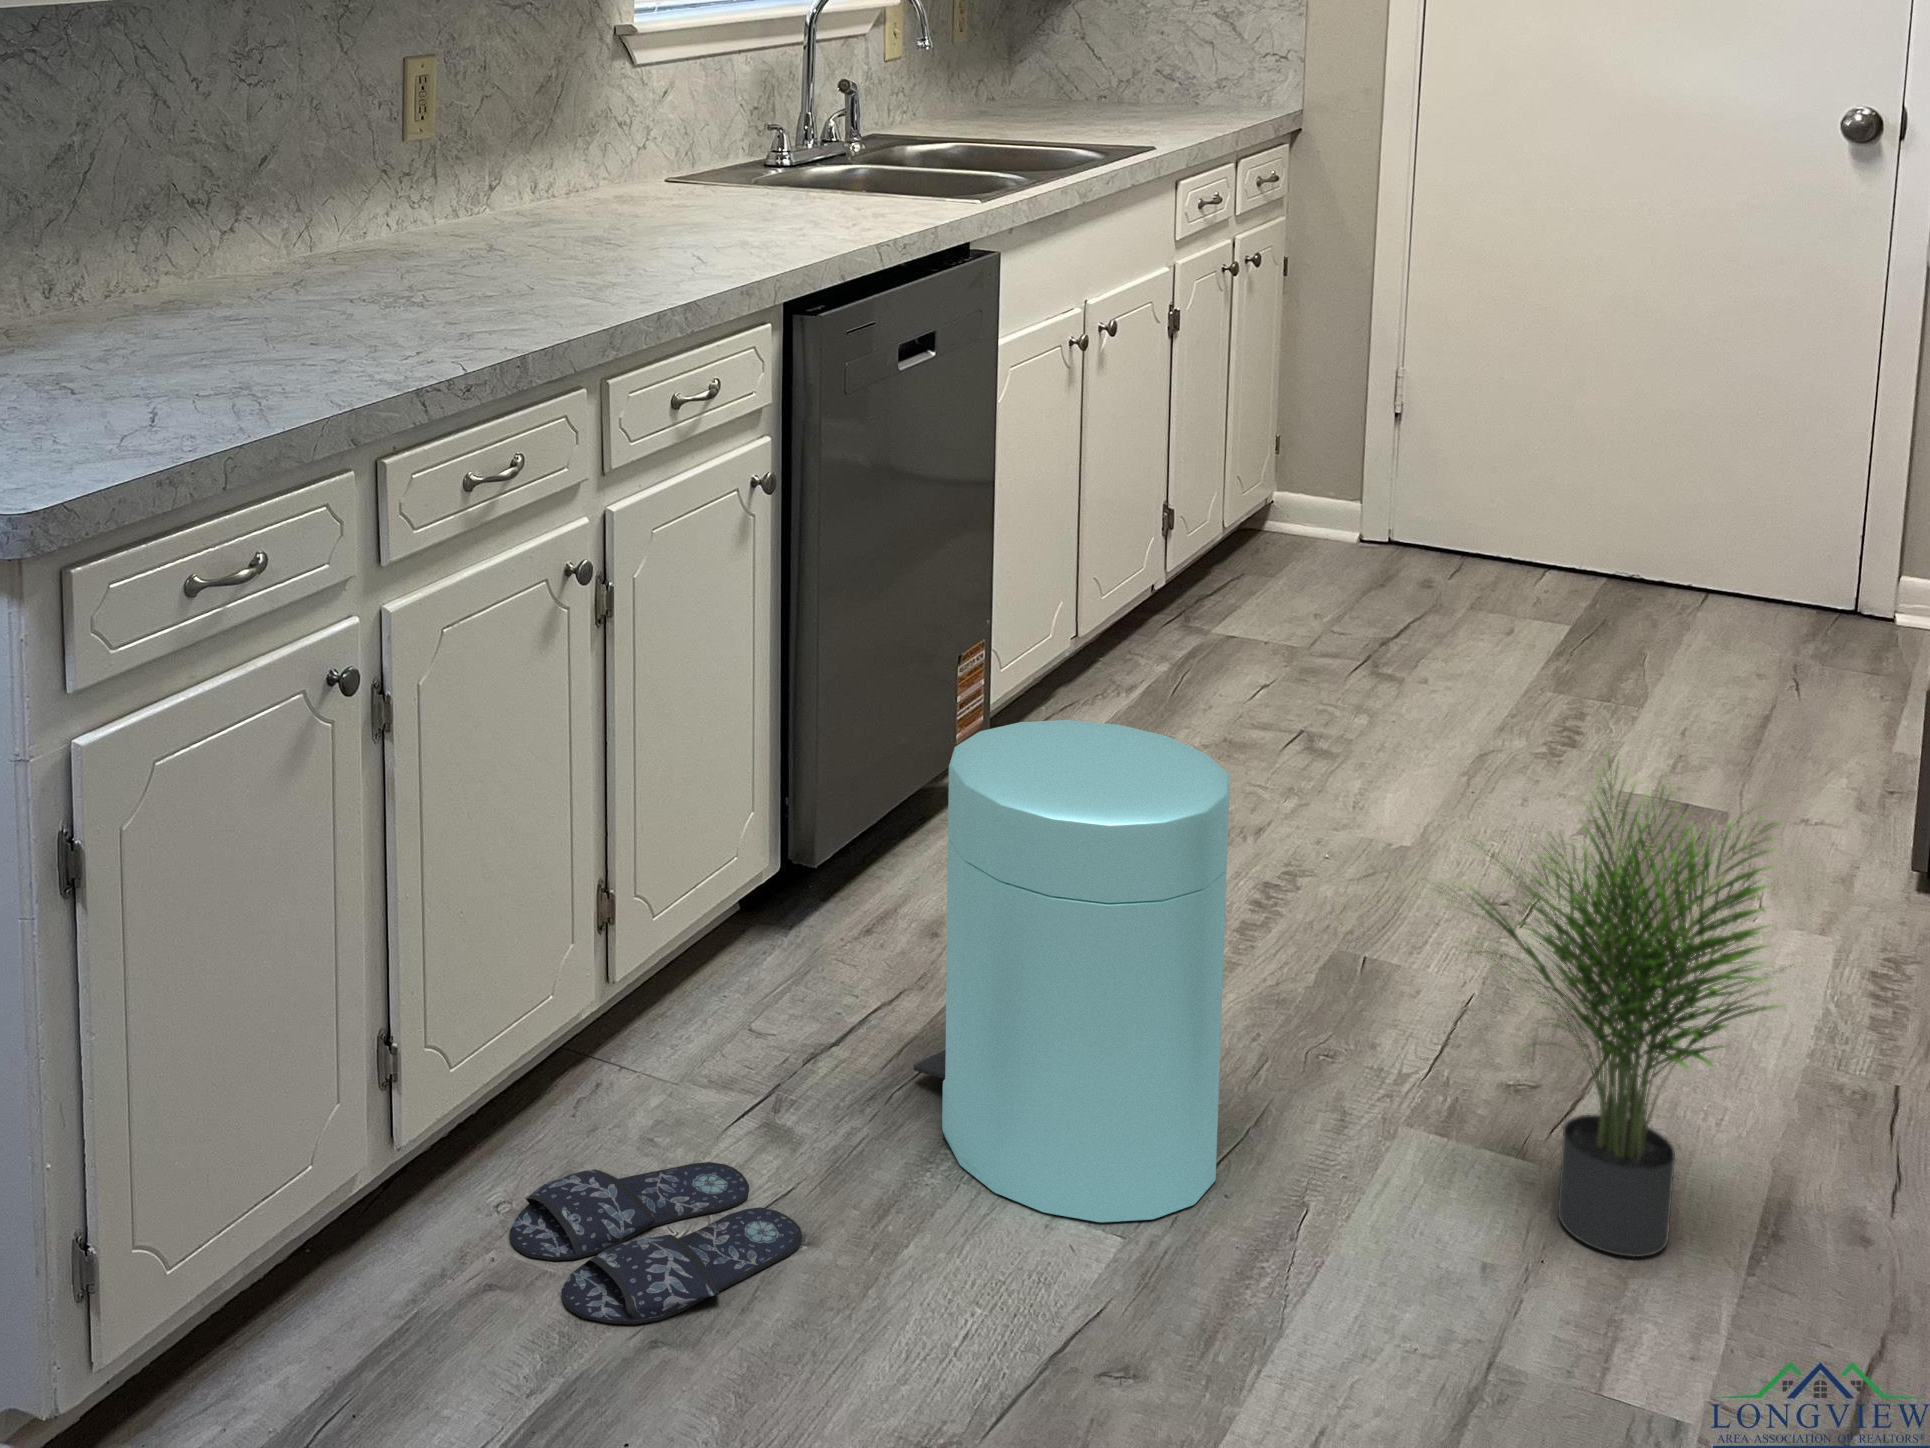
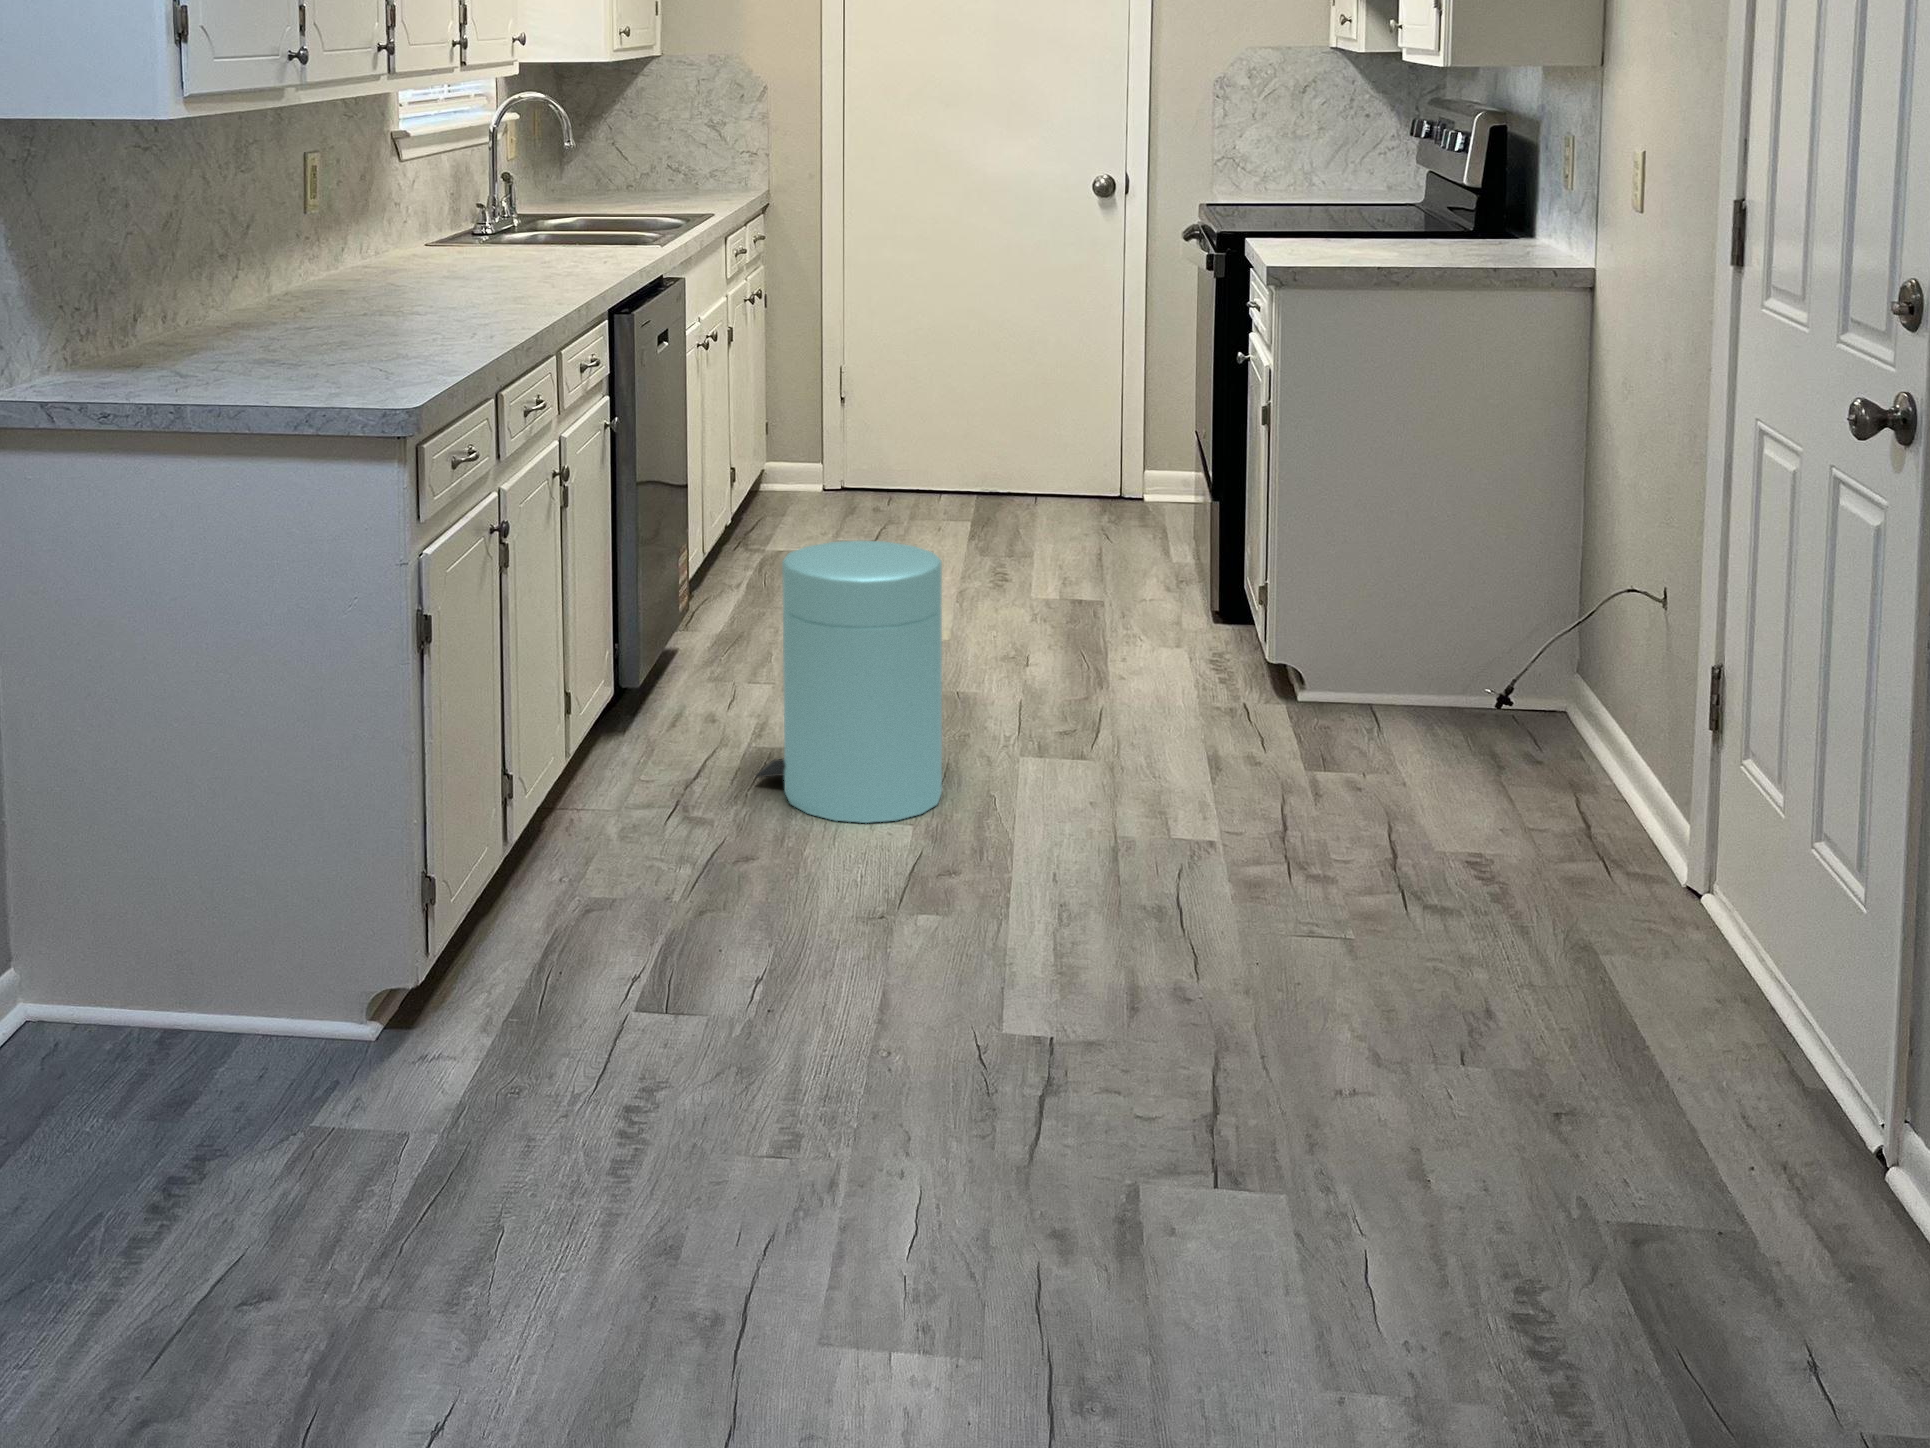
potted plant: present [1444,756,1792,1257] -> none [1022,512,1222,783]
slippers: present [510,1162,802,1324] -> none [579,839,749,914]

